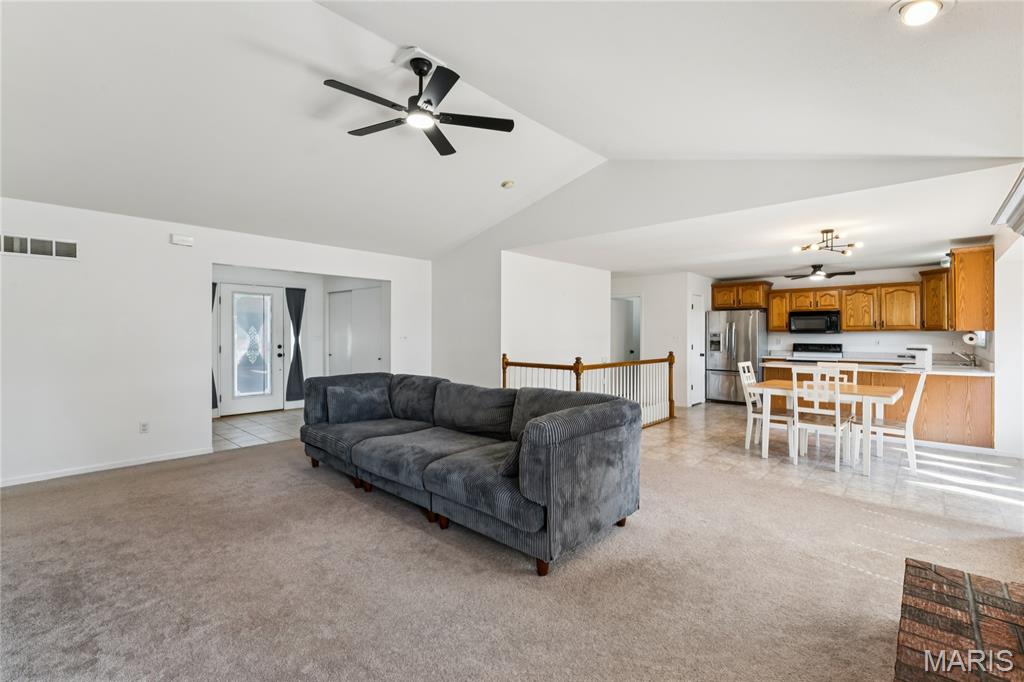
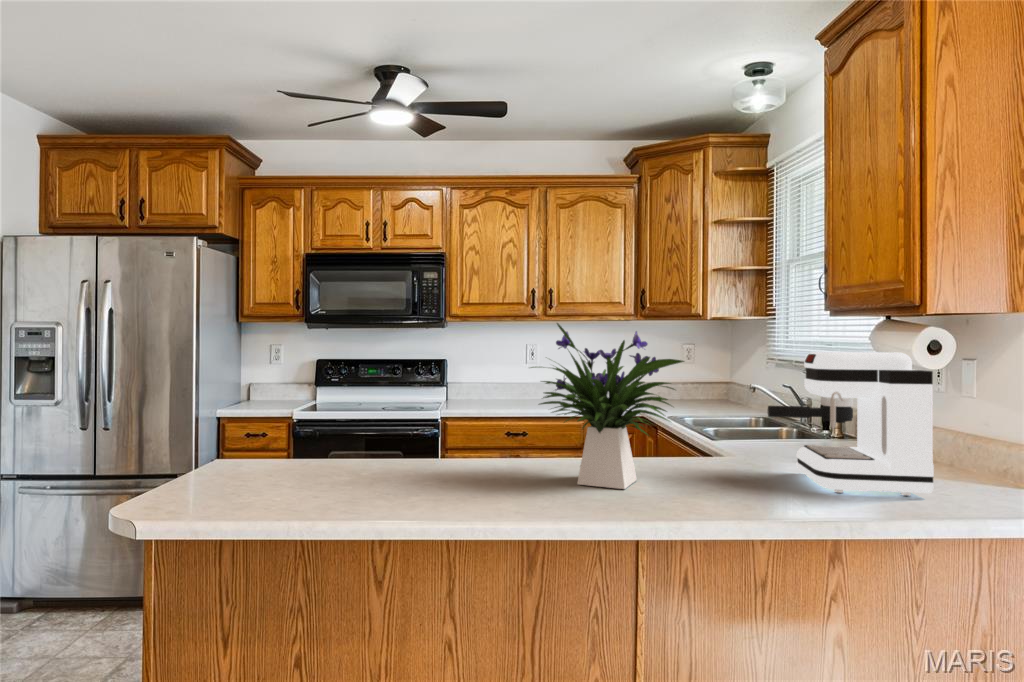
flower arrangement: none [835,338,872,368] -> present [531,323,684,489]

